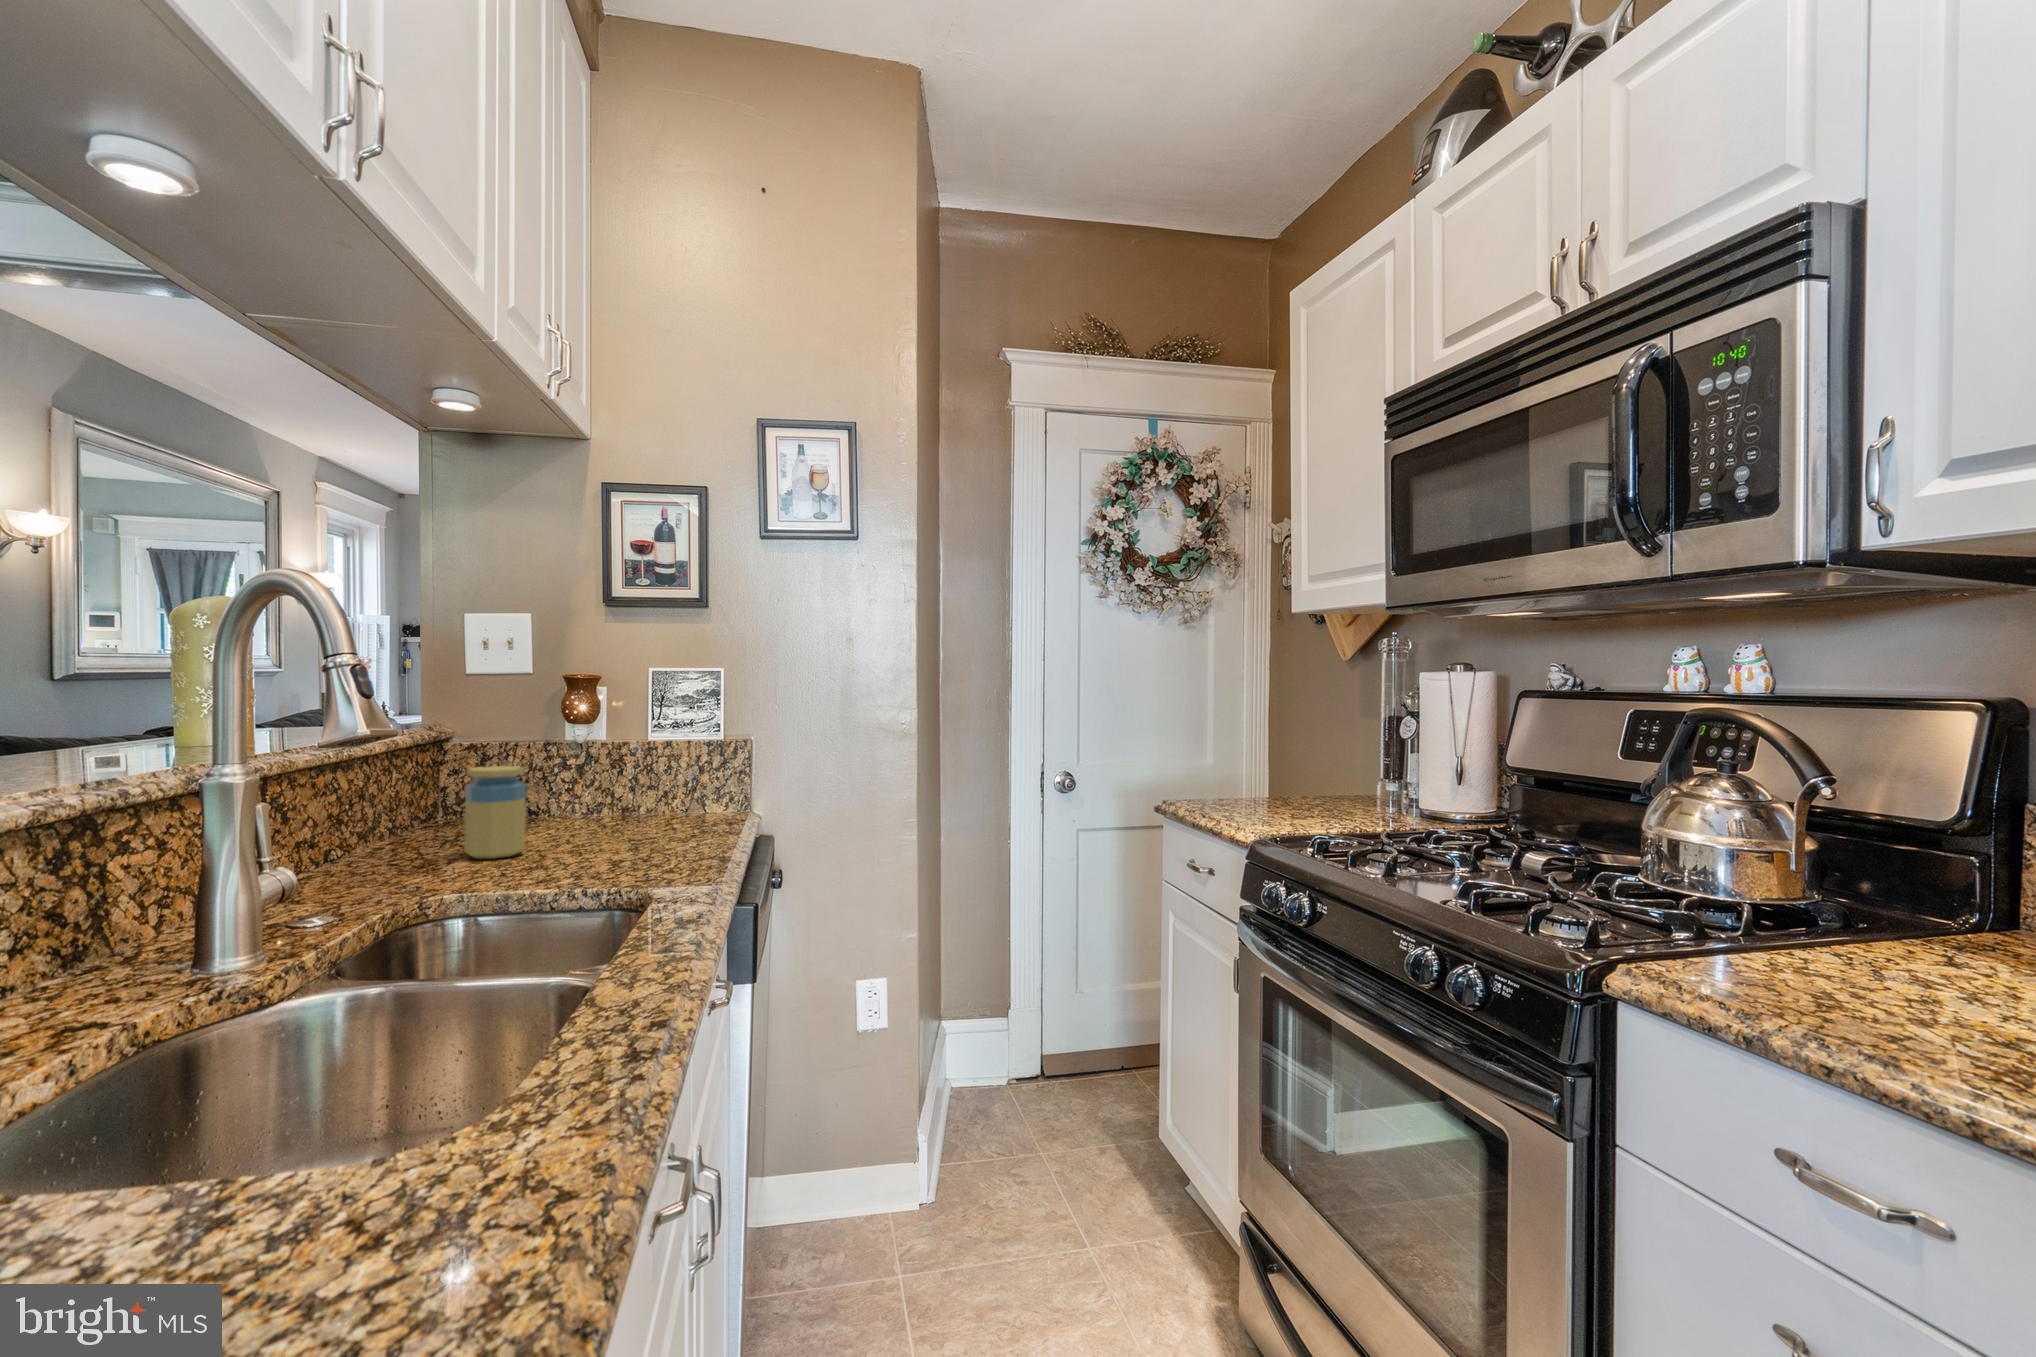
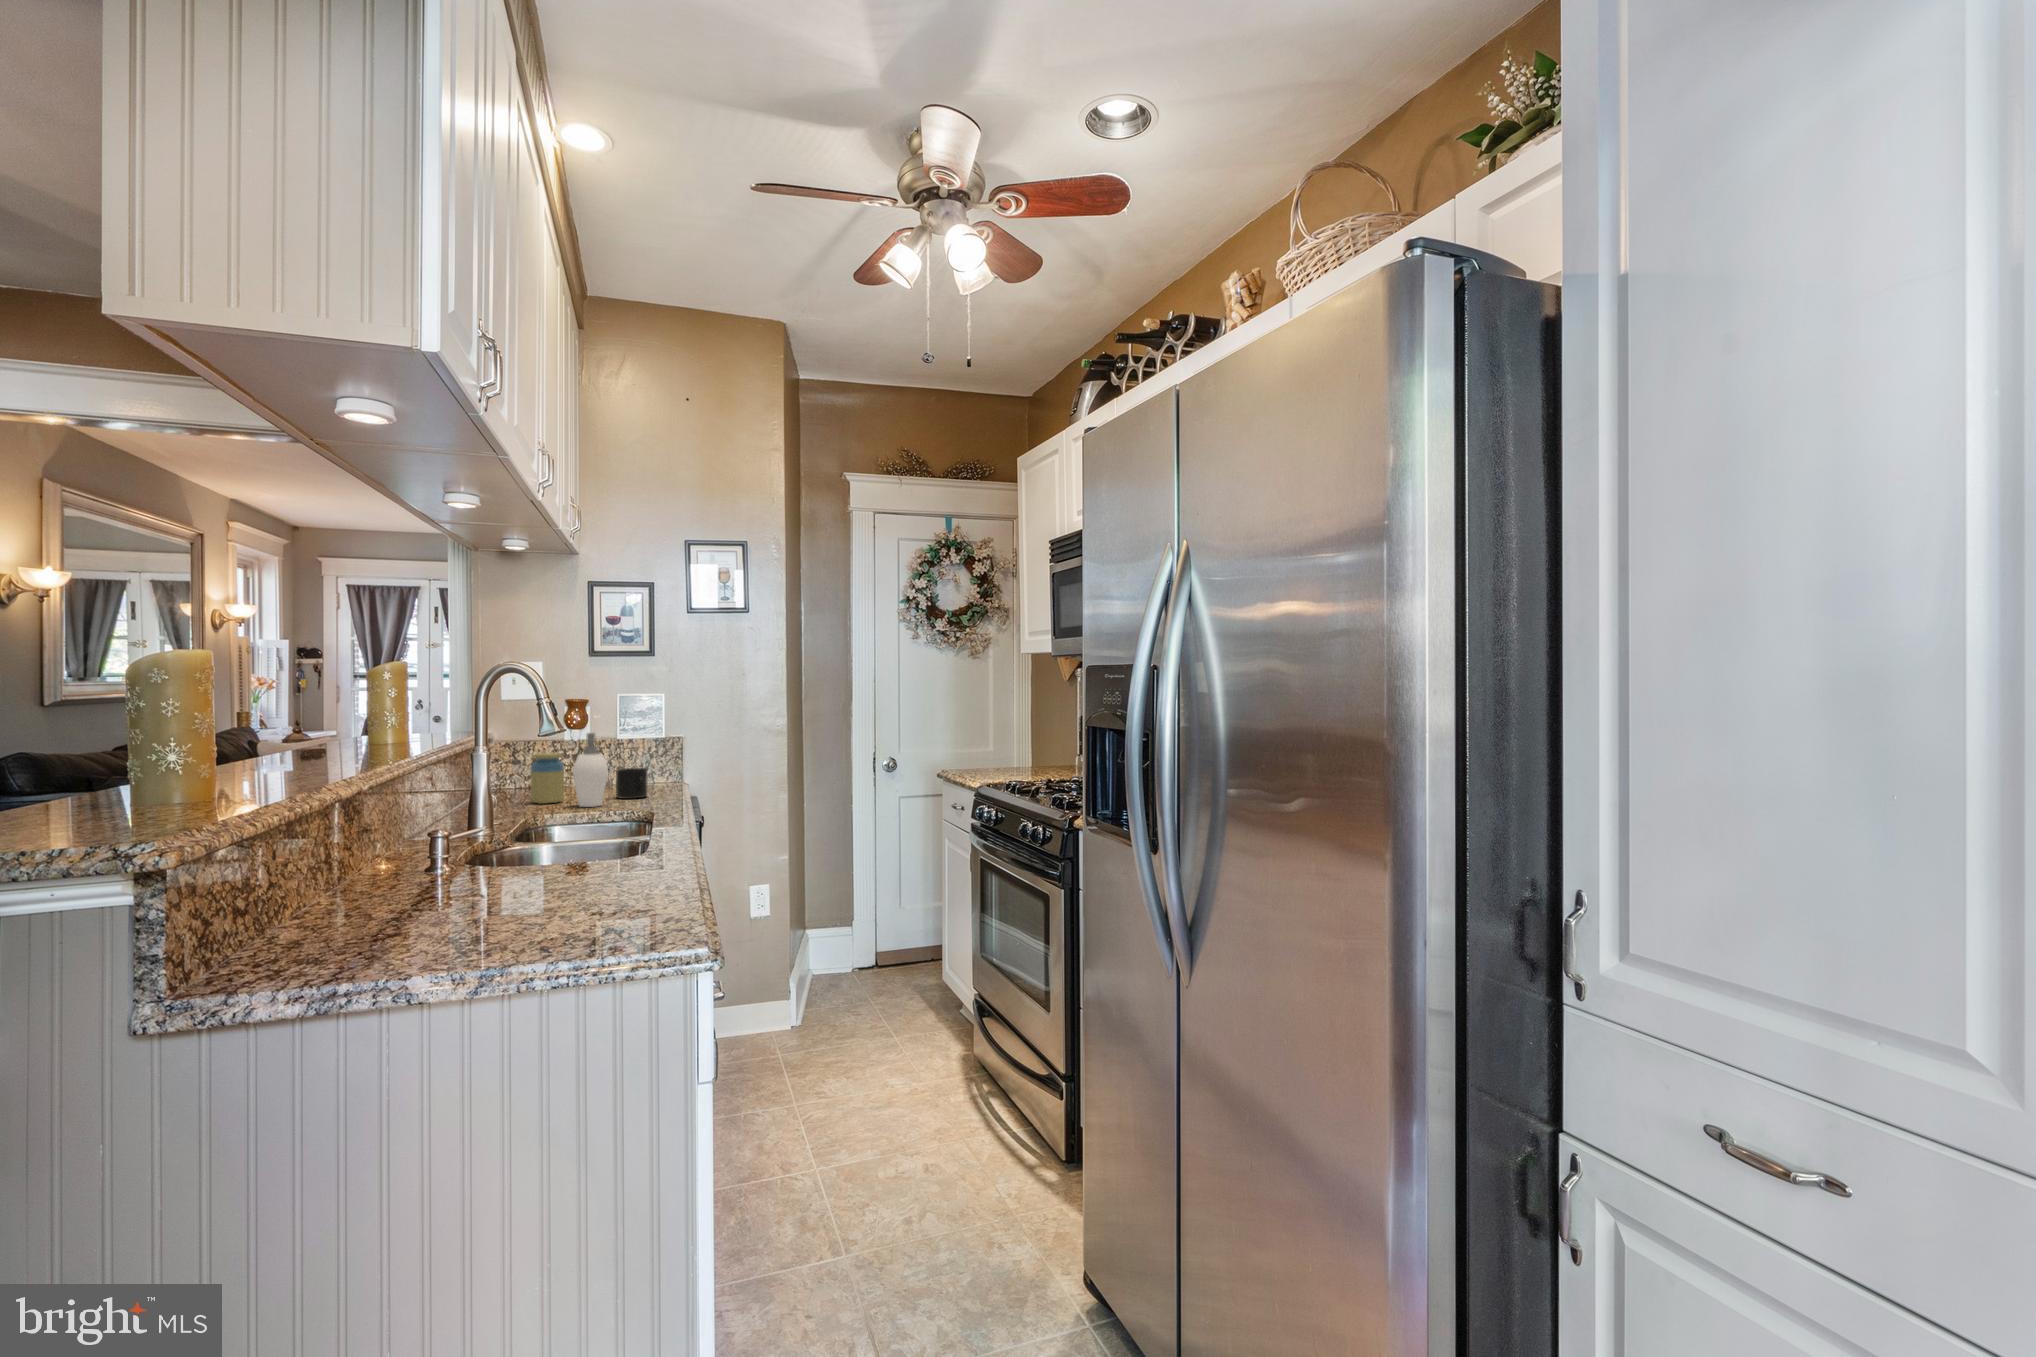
soap dispenser: none [524,733,600,872] -> present [573,733,608,807]
mug: none [621,793,676,849] -> present [616,768,648,799]

